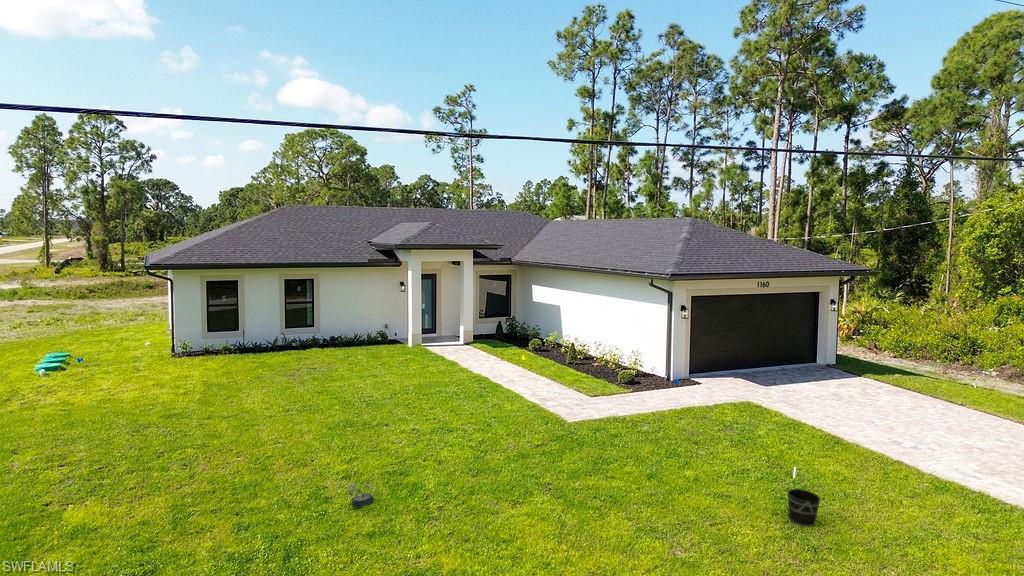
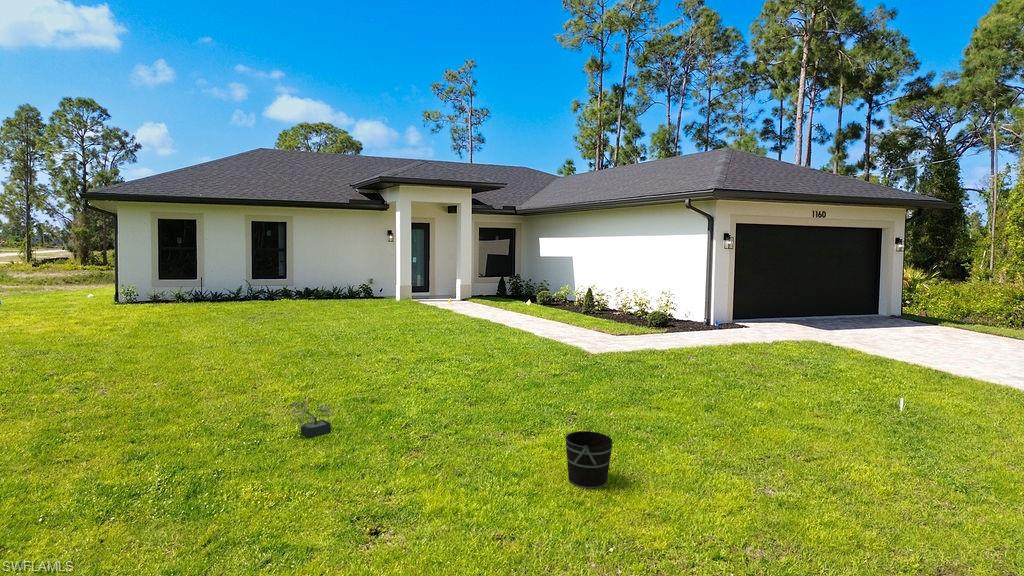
bucket: present [788,489,820,527] -> present [564,429,613,489]

